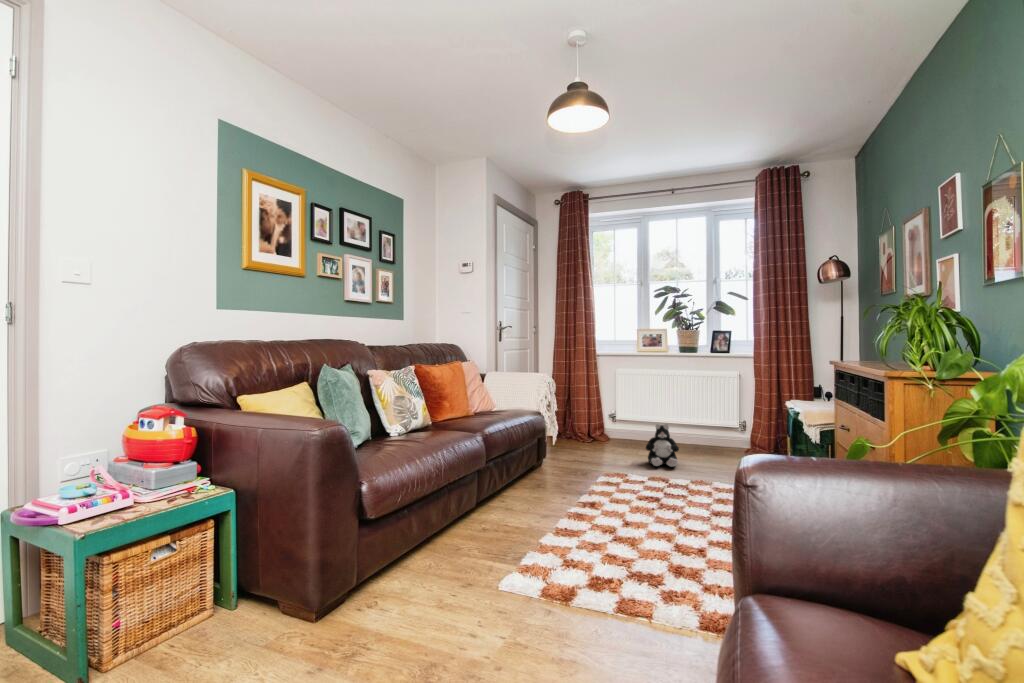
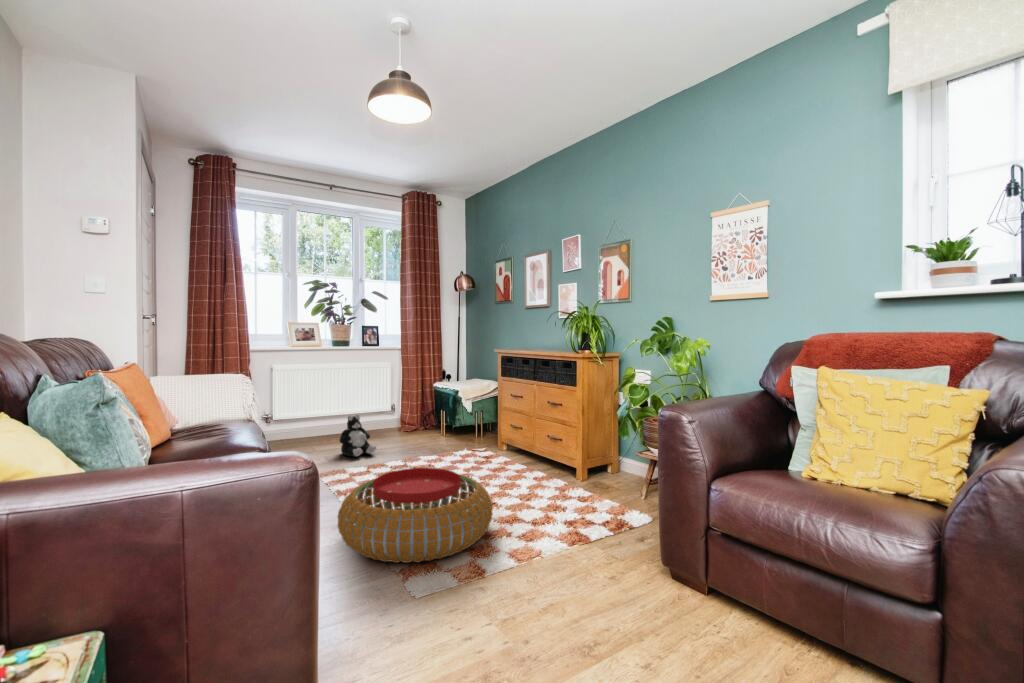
pouf: none [510,476,663,569] -> present [338,468,493,563]

